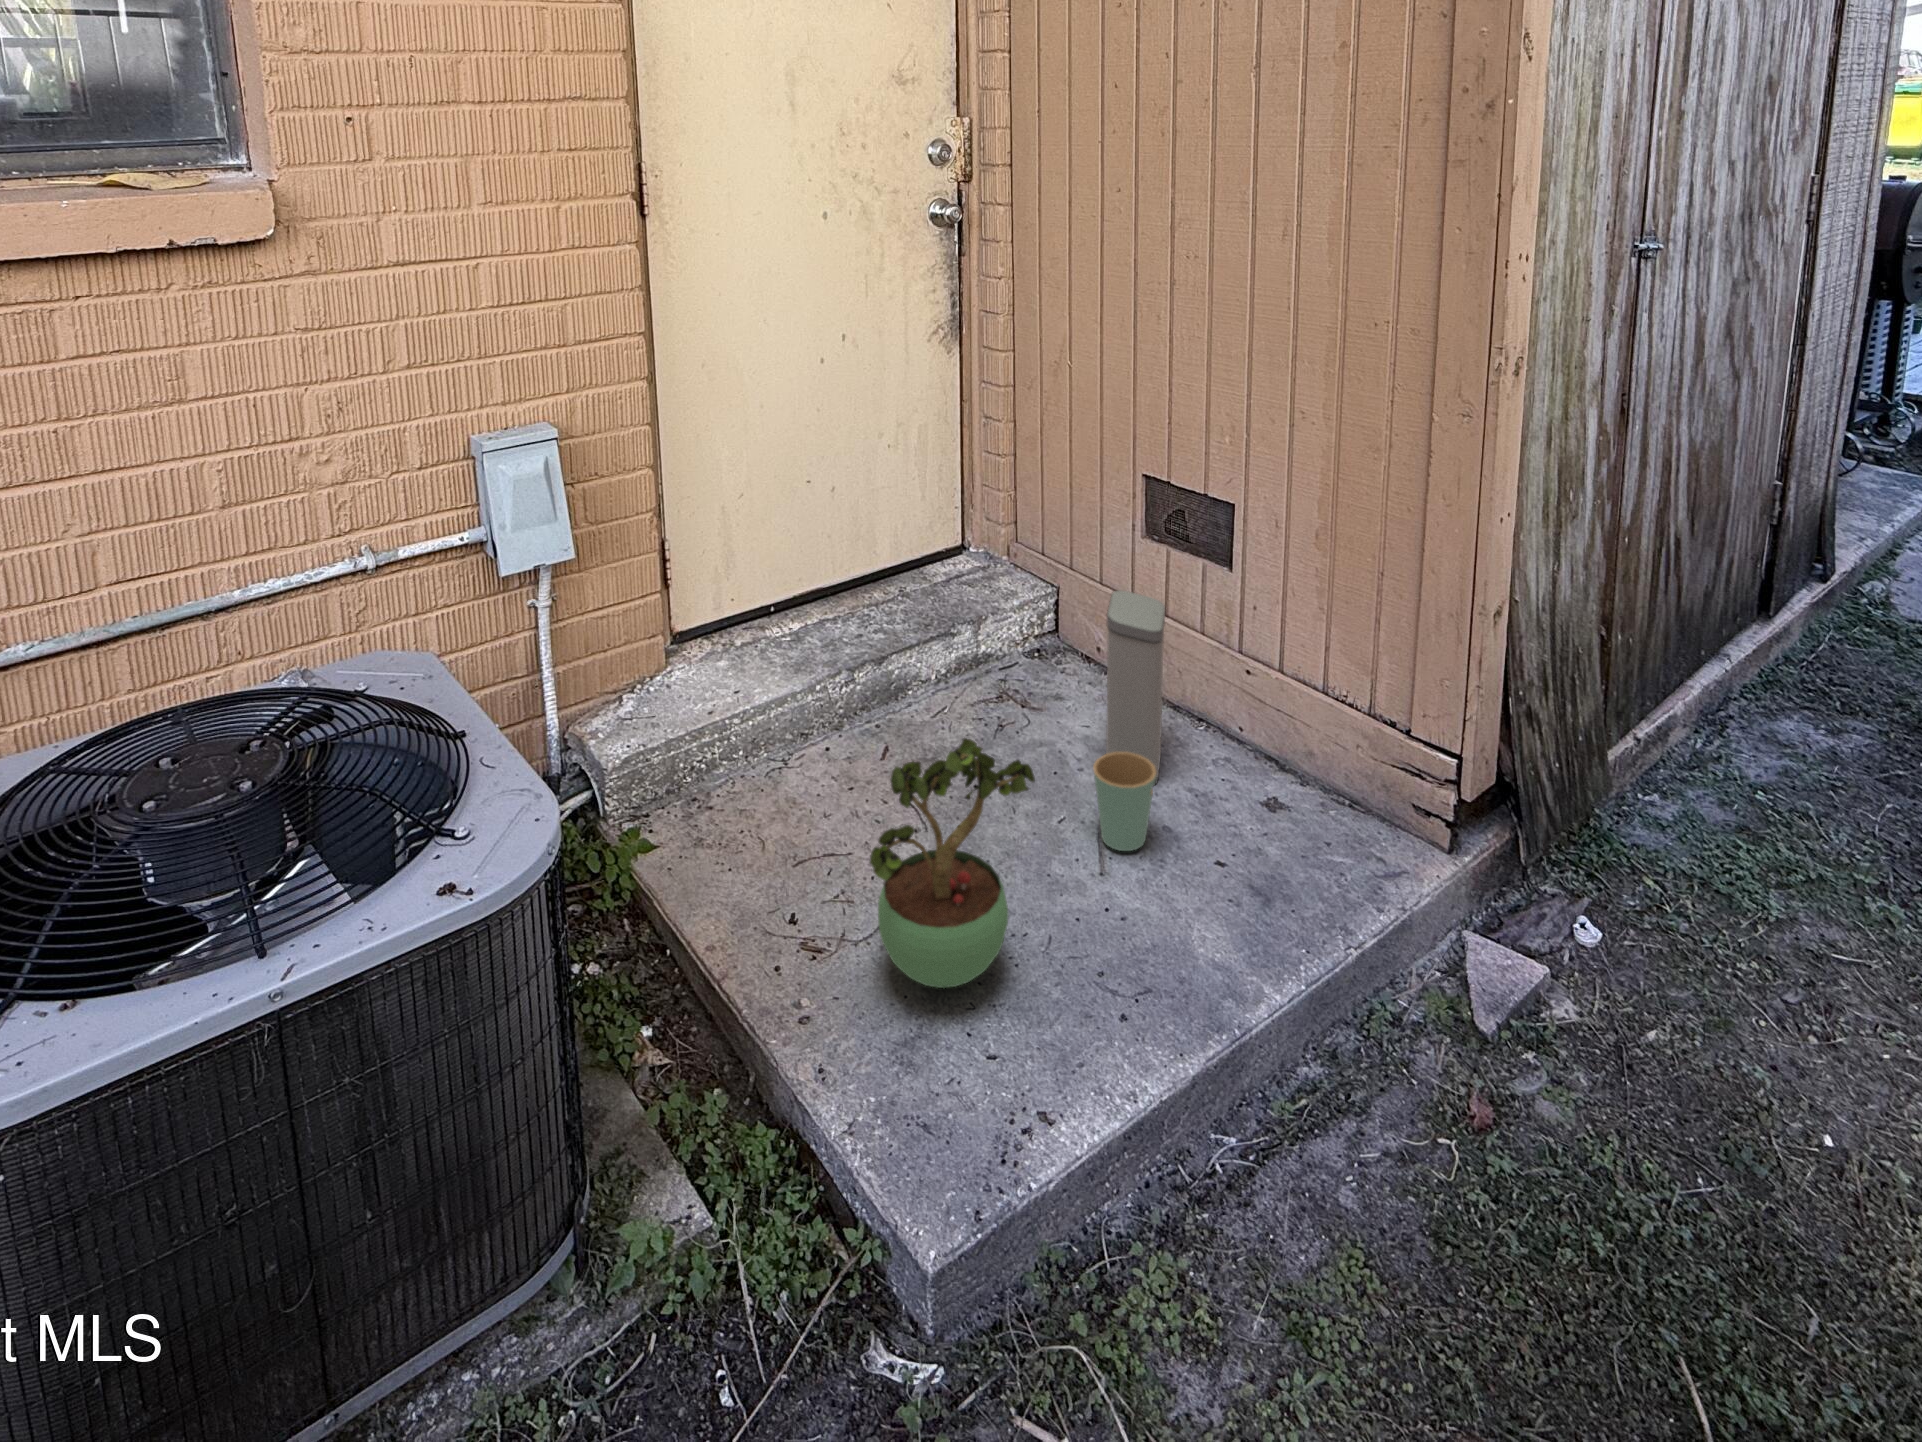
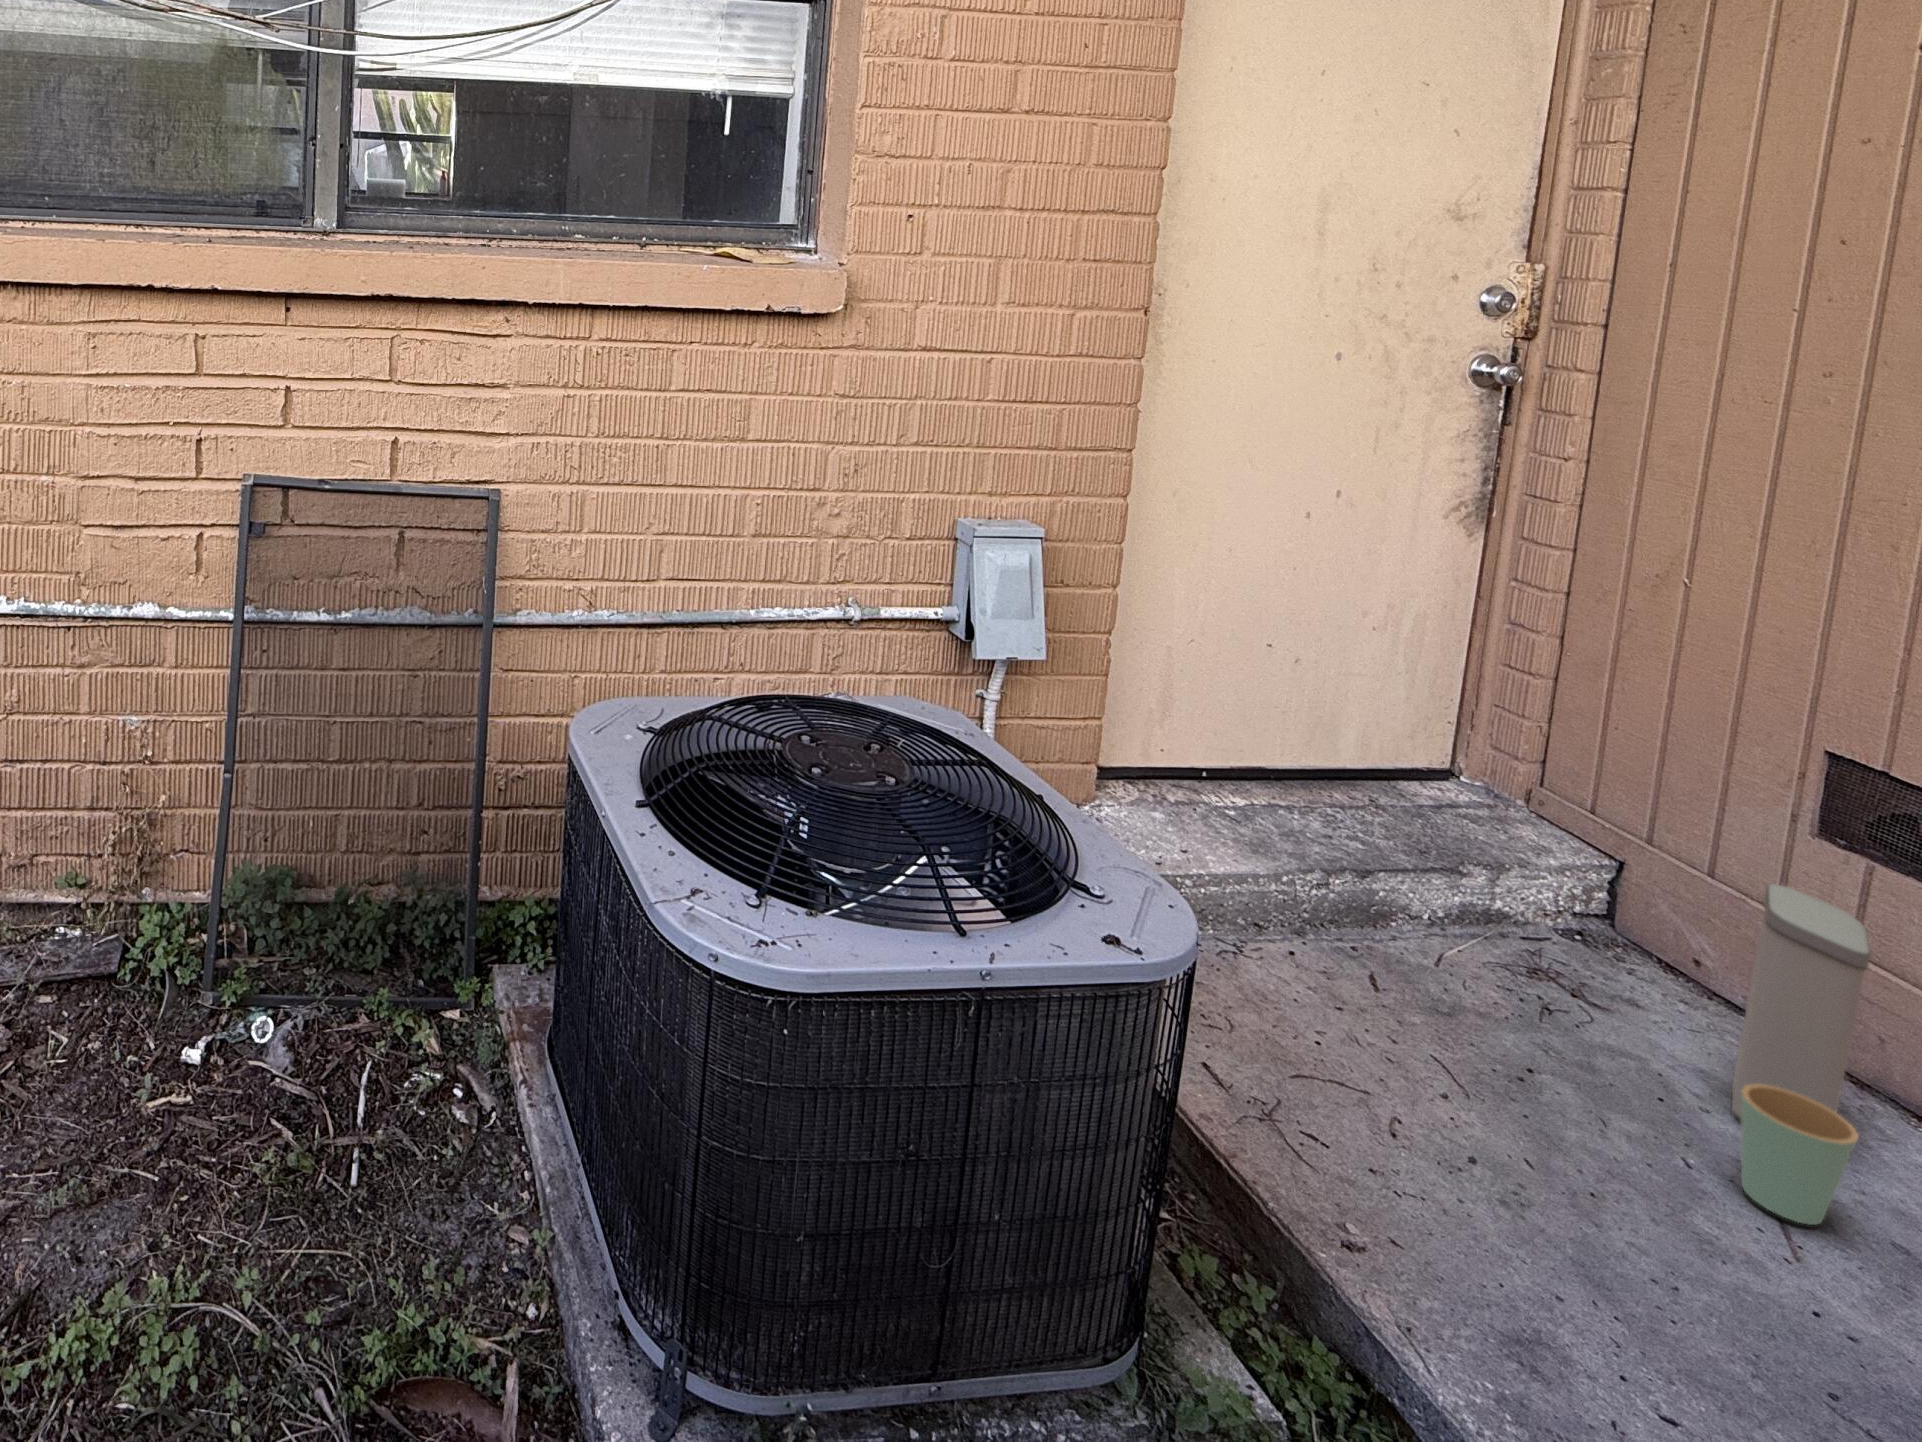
potted plant: present [870,738,1035,988] -> none [1433,981,1705,1273]

